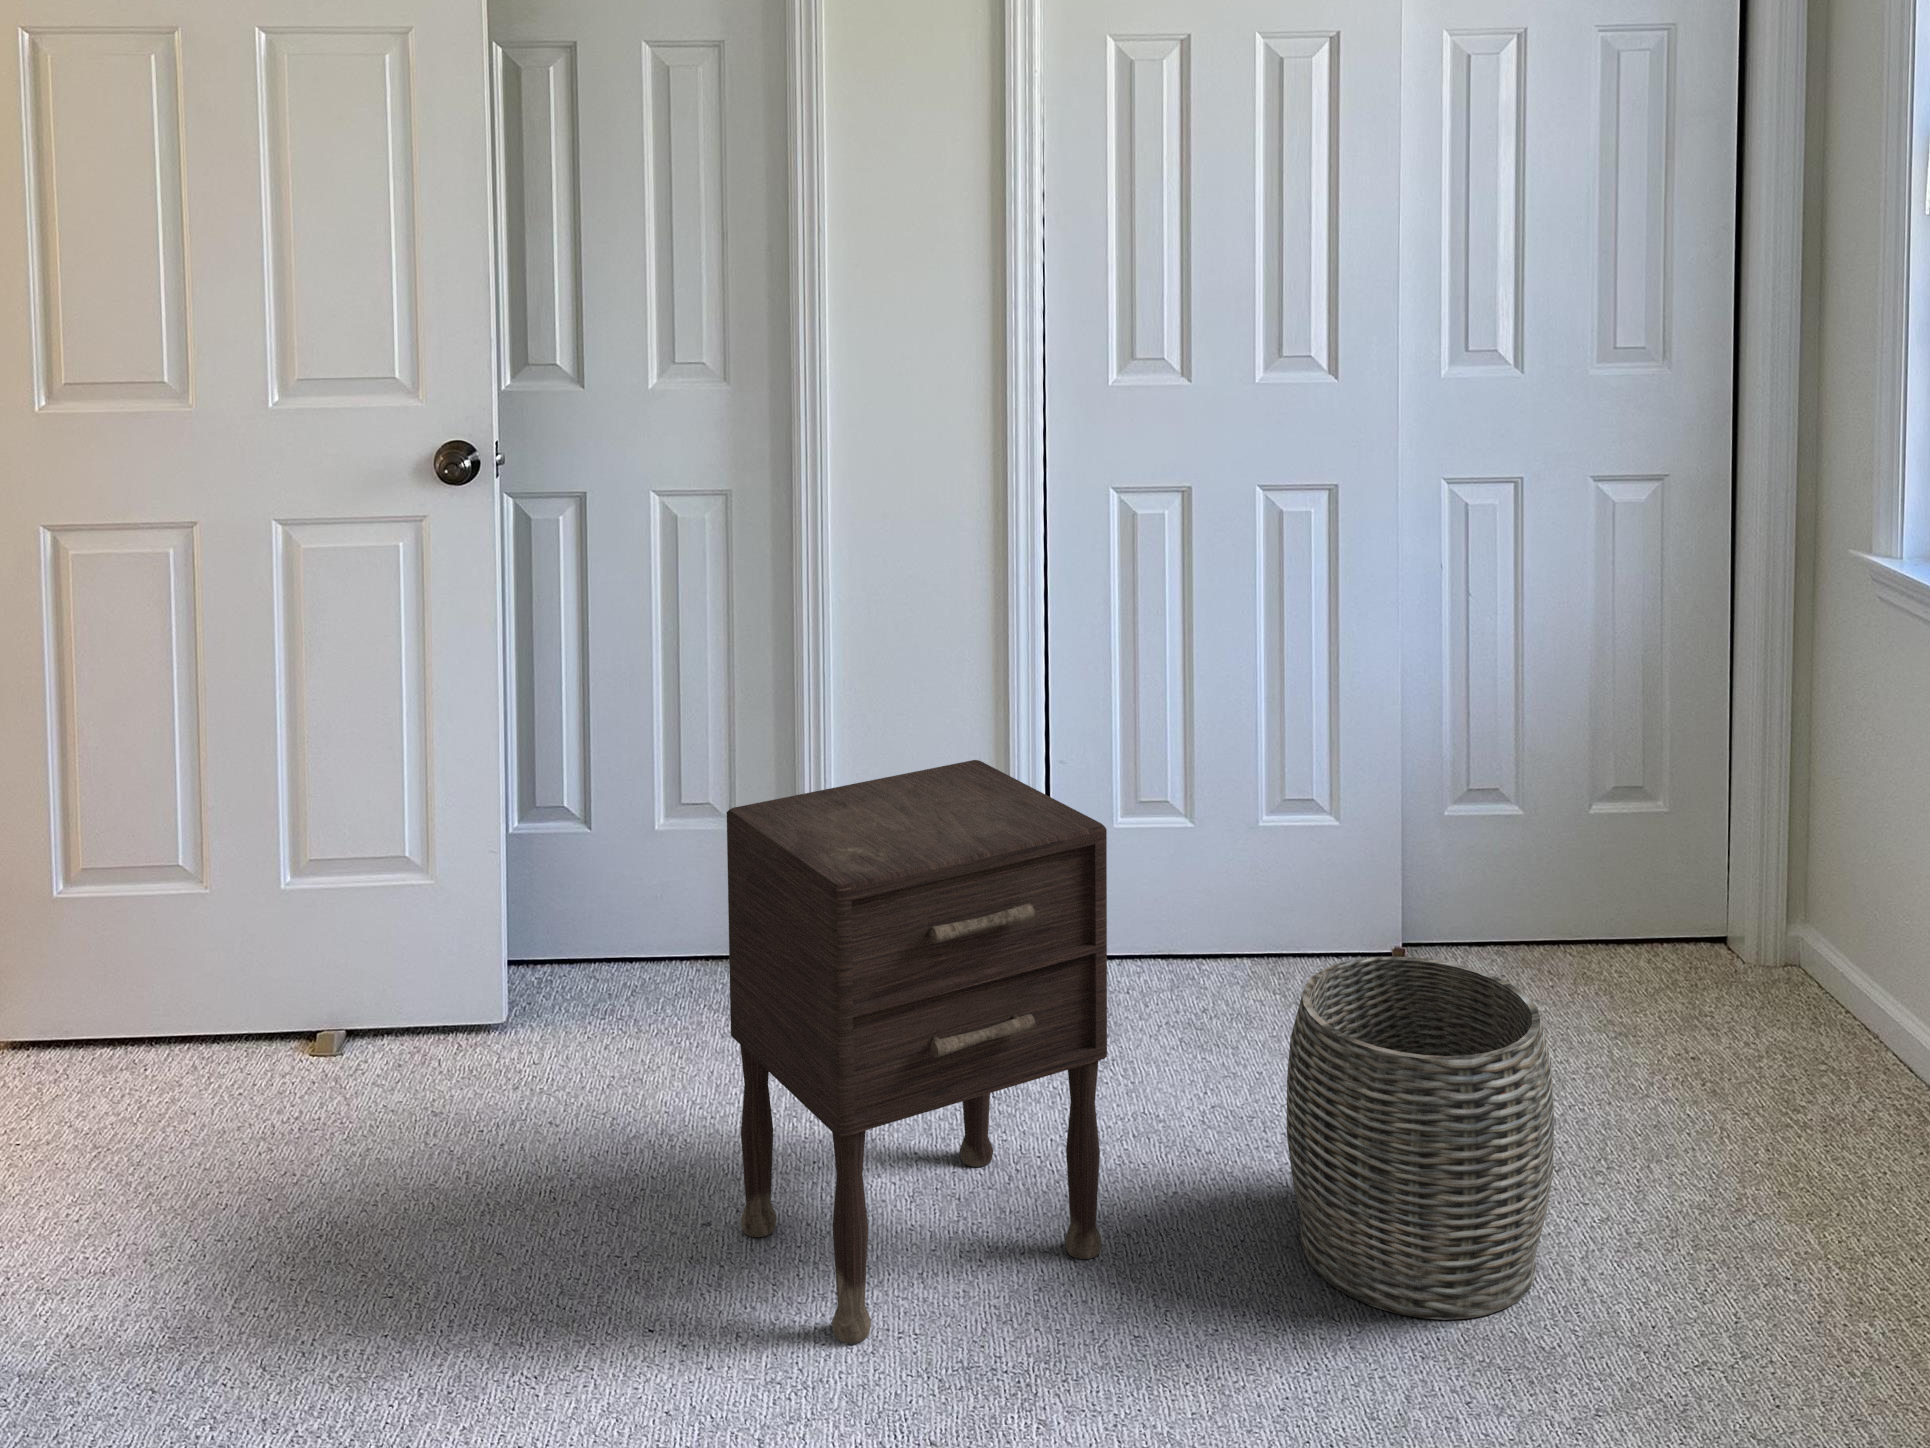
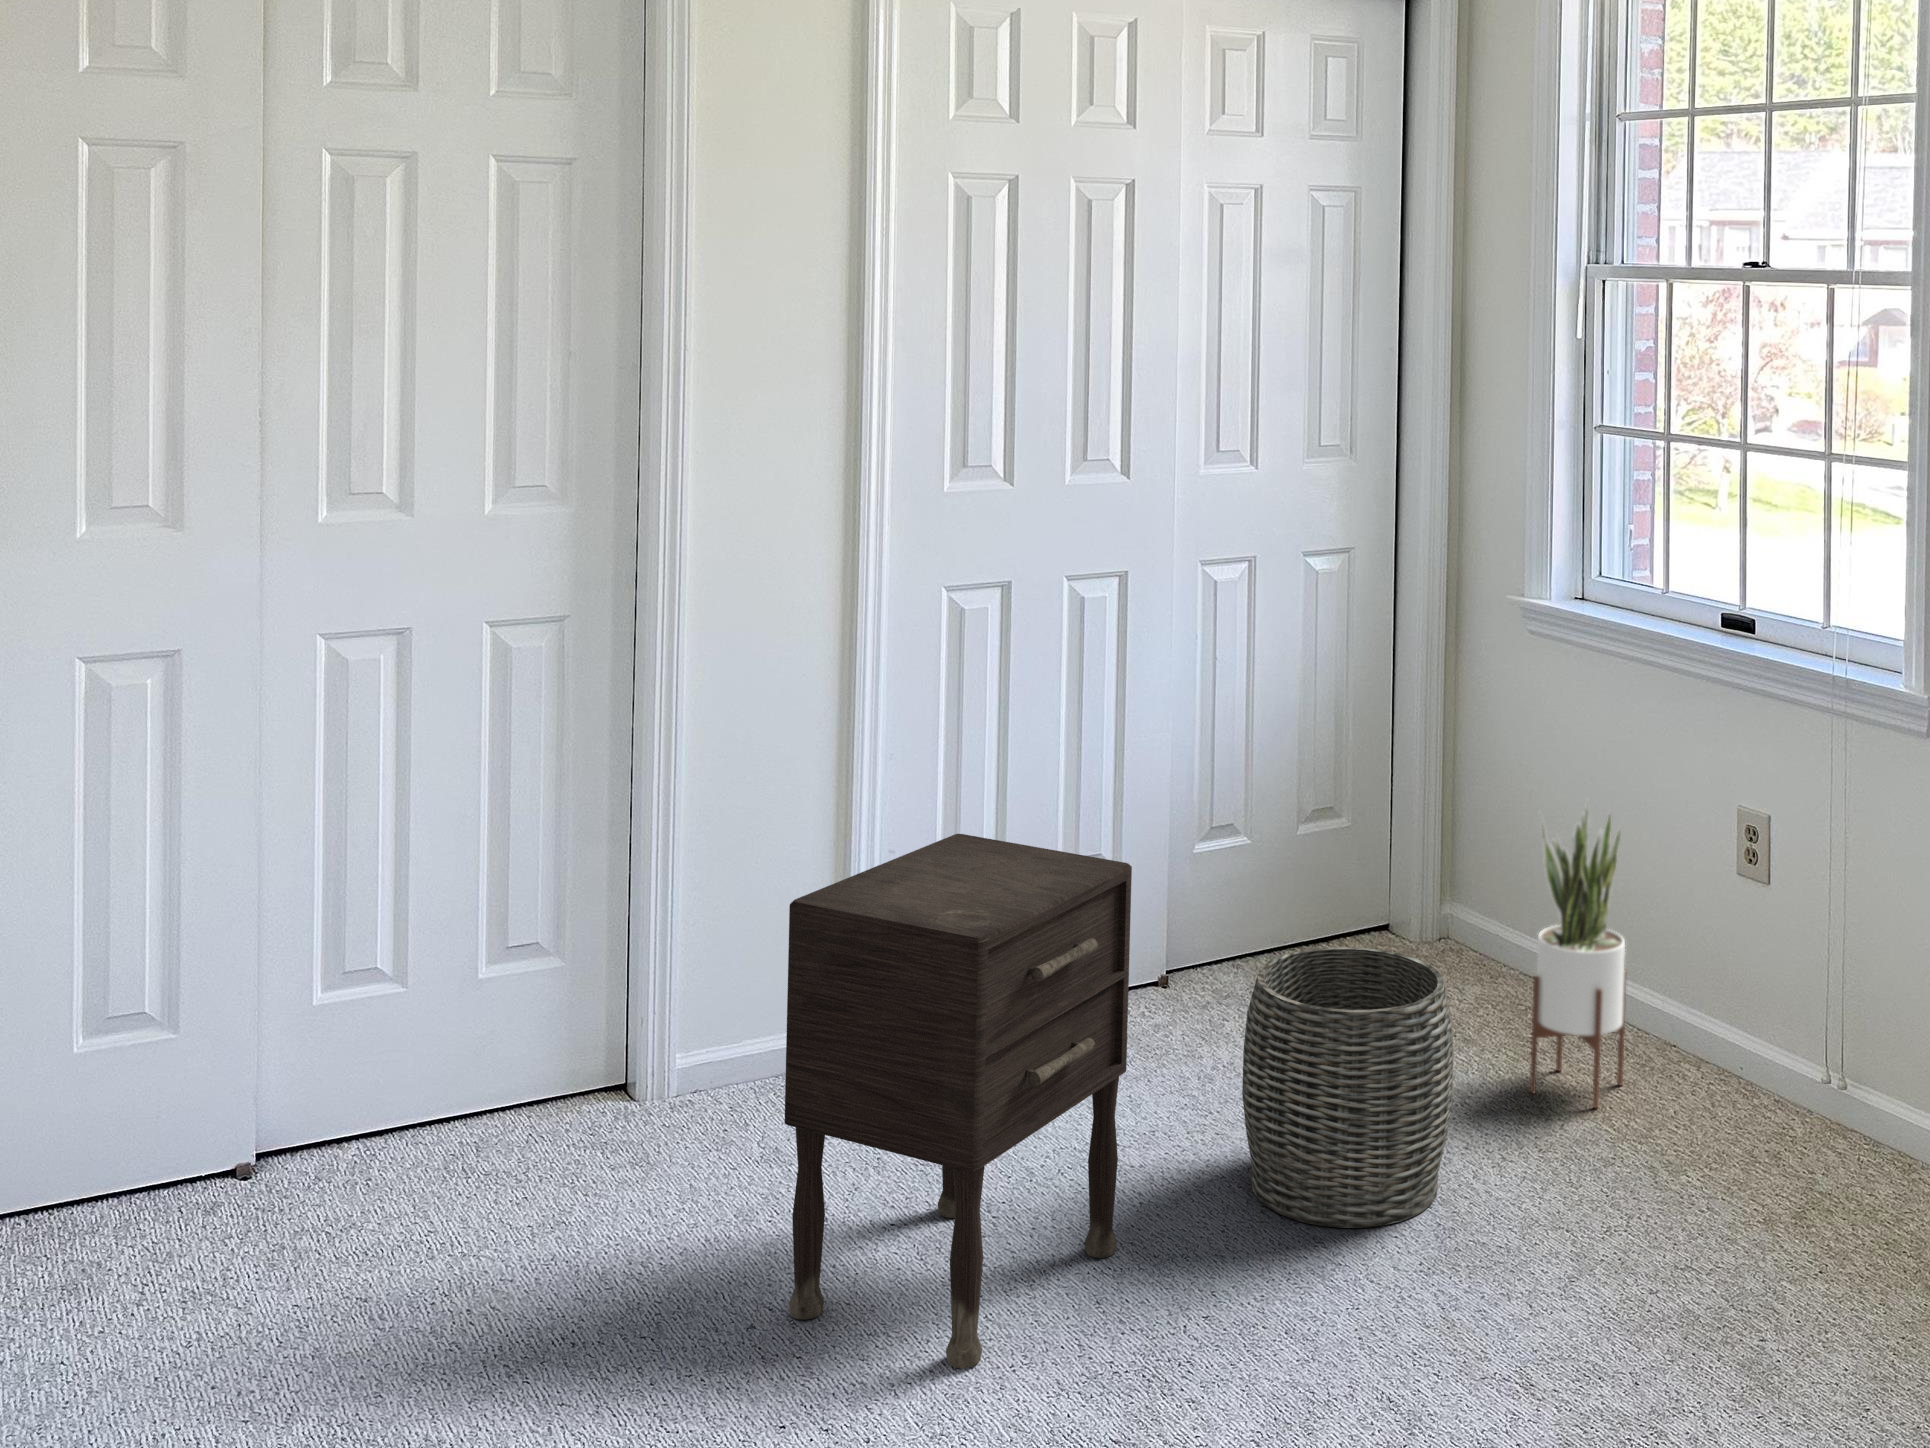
potted plant: none [1746,828,1905,1240] -> present [1530,799,1627,1108]

